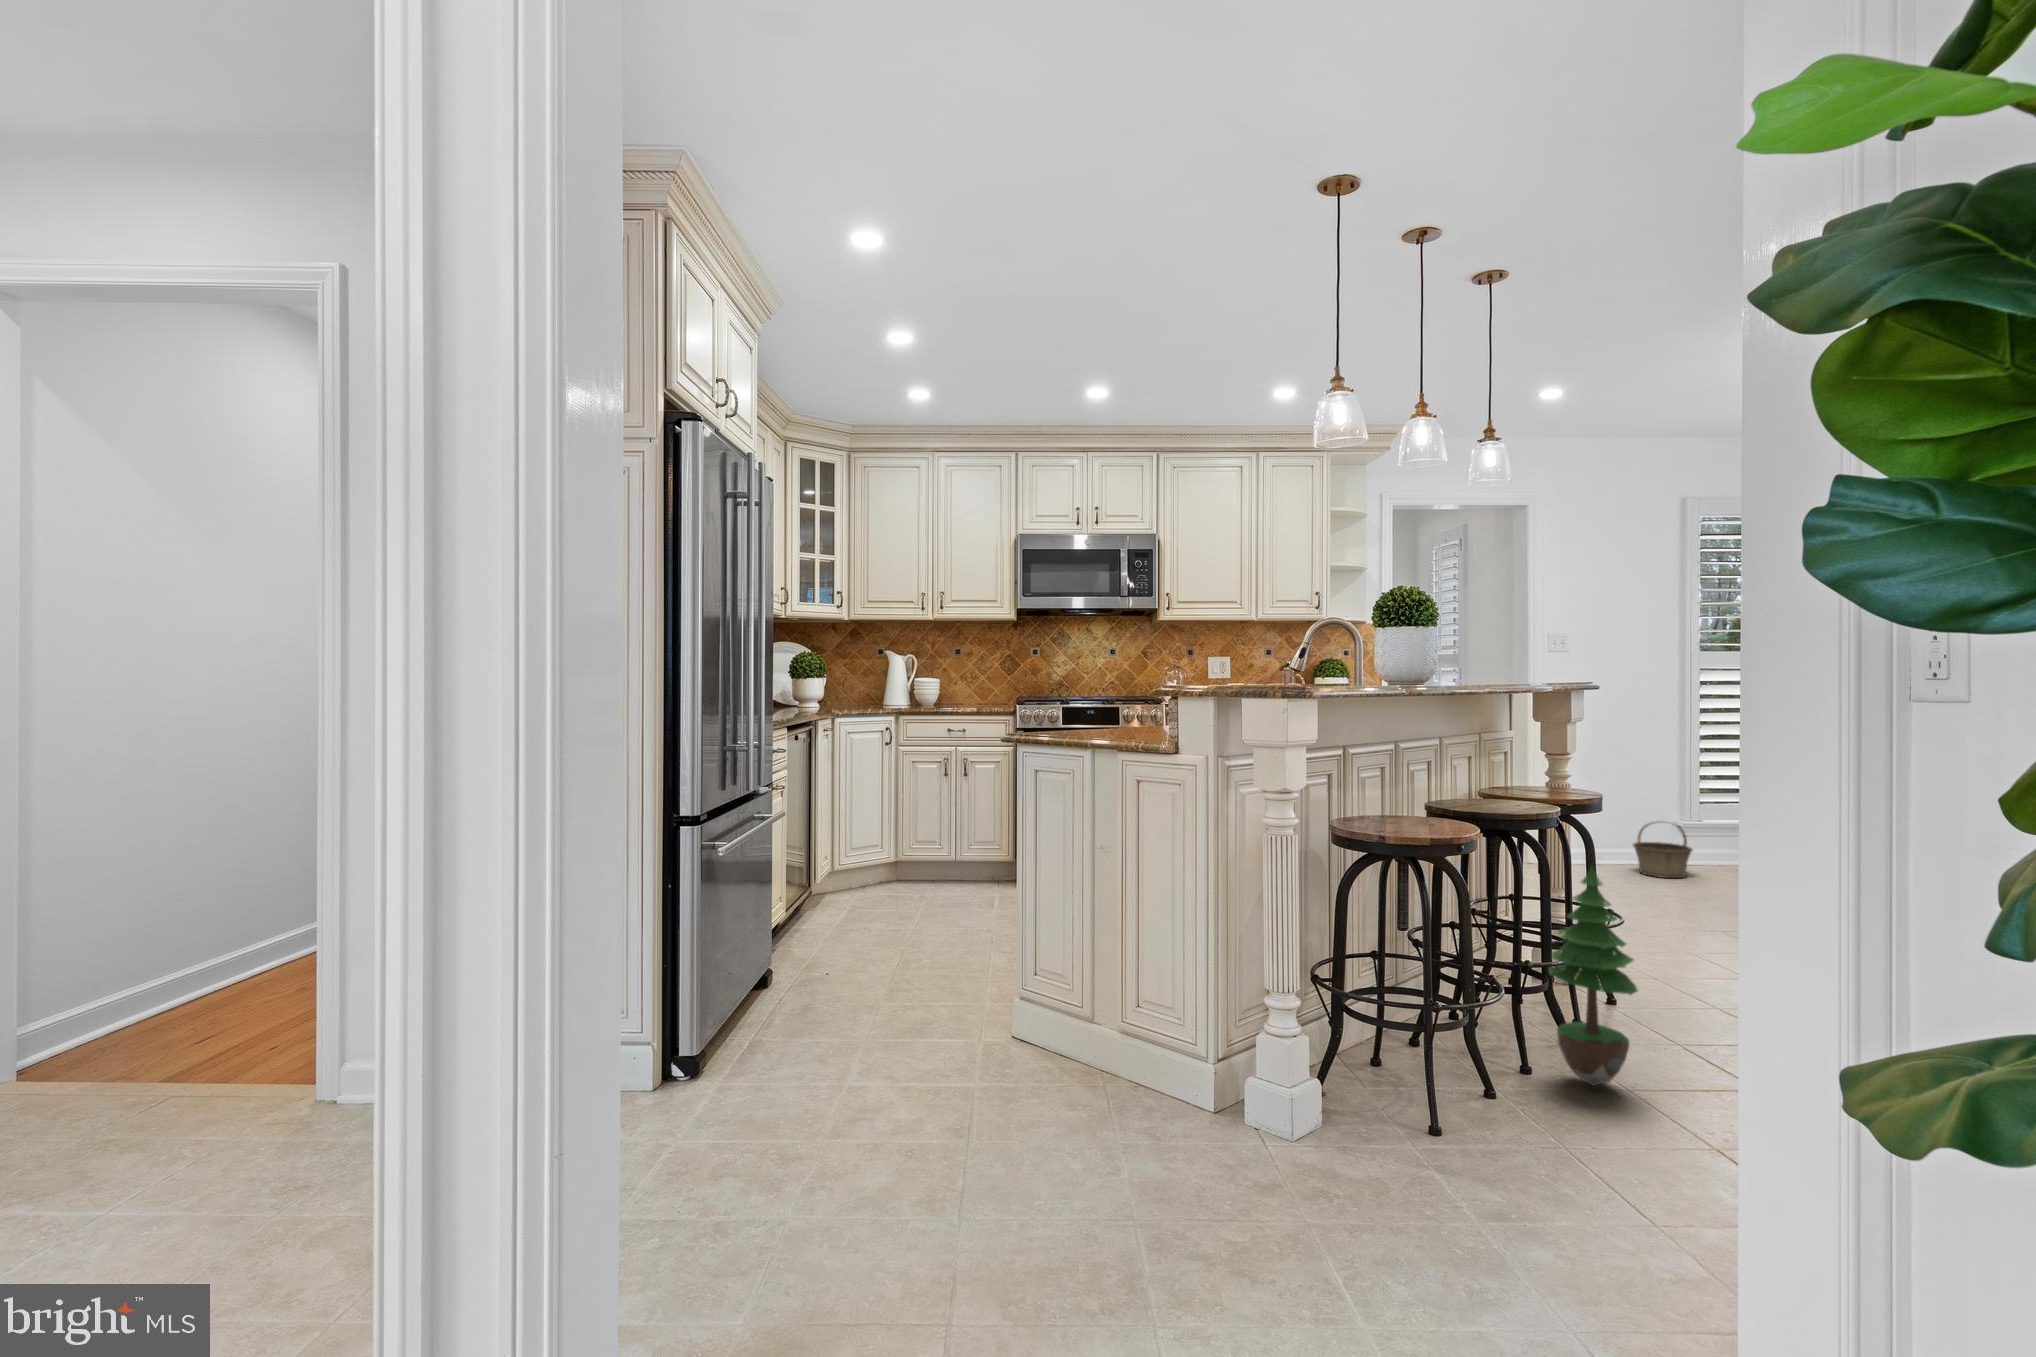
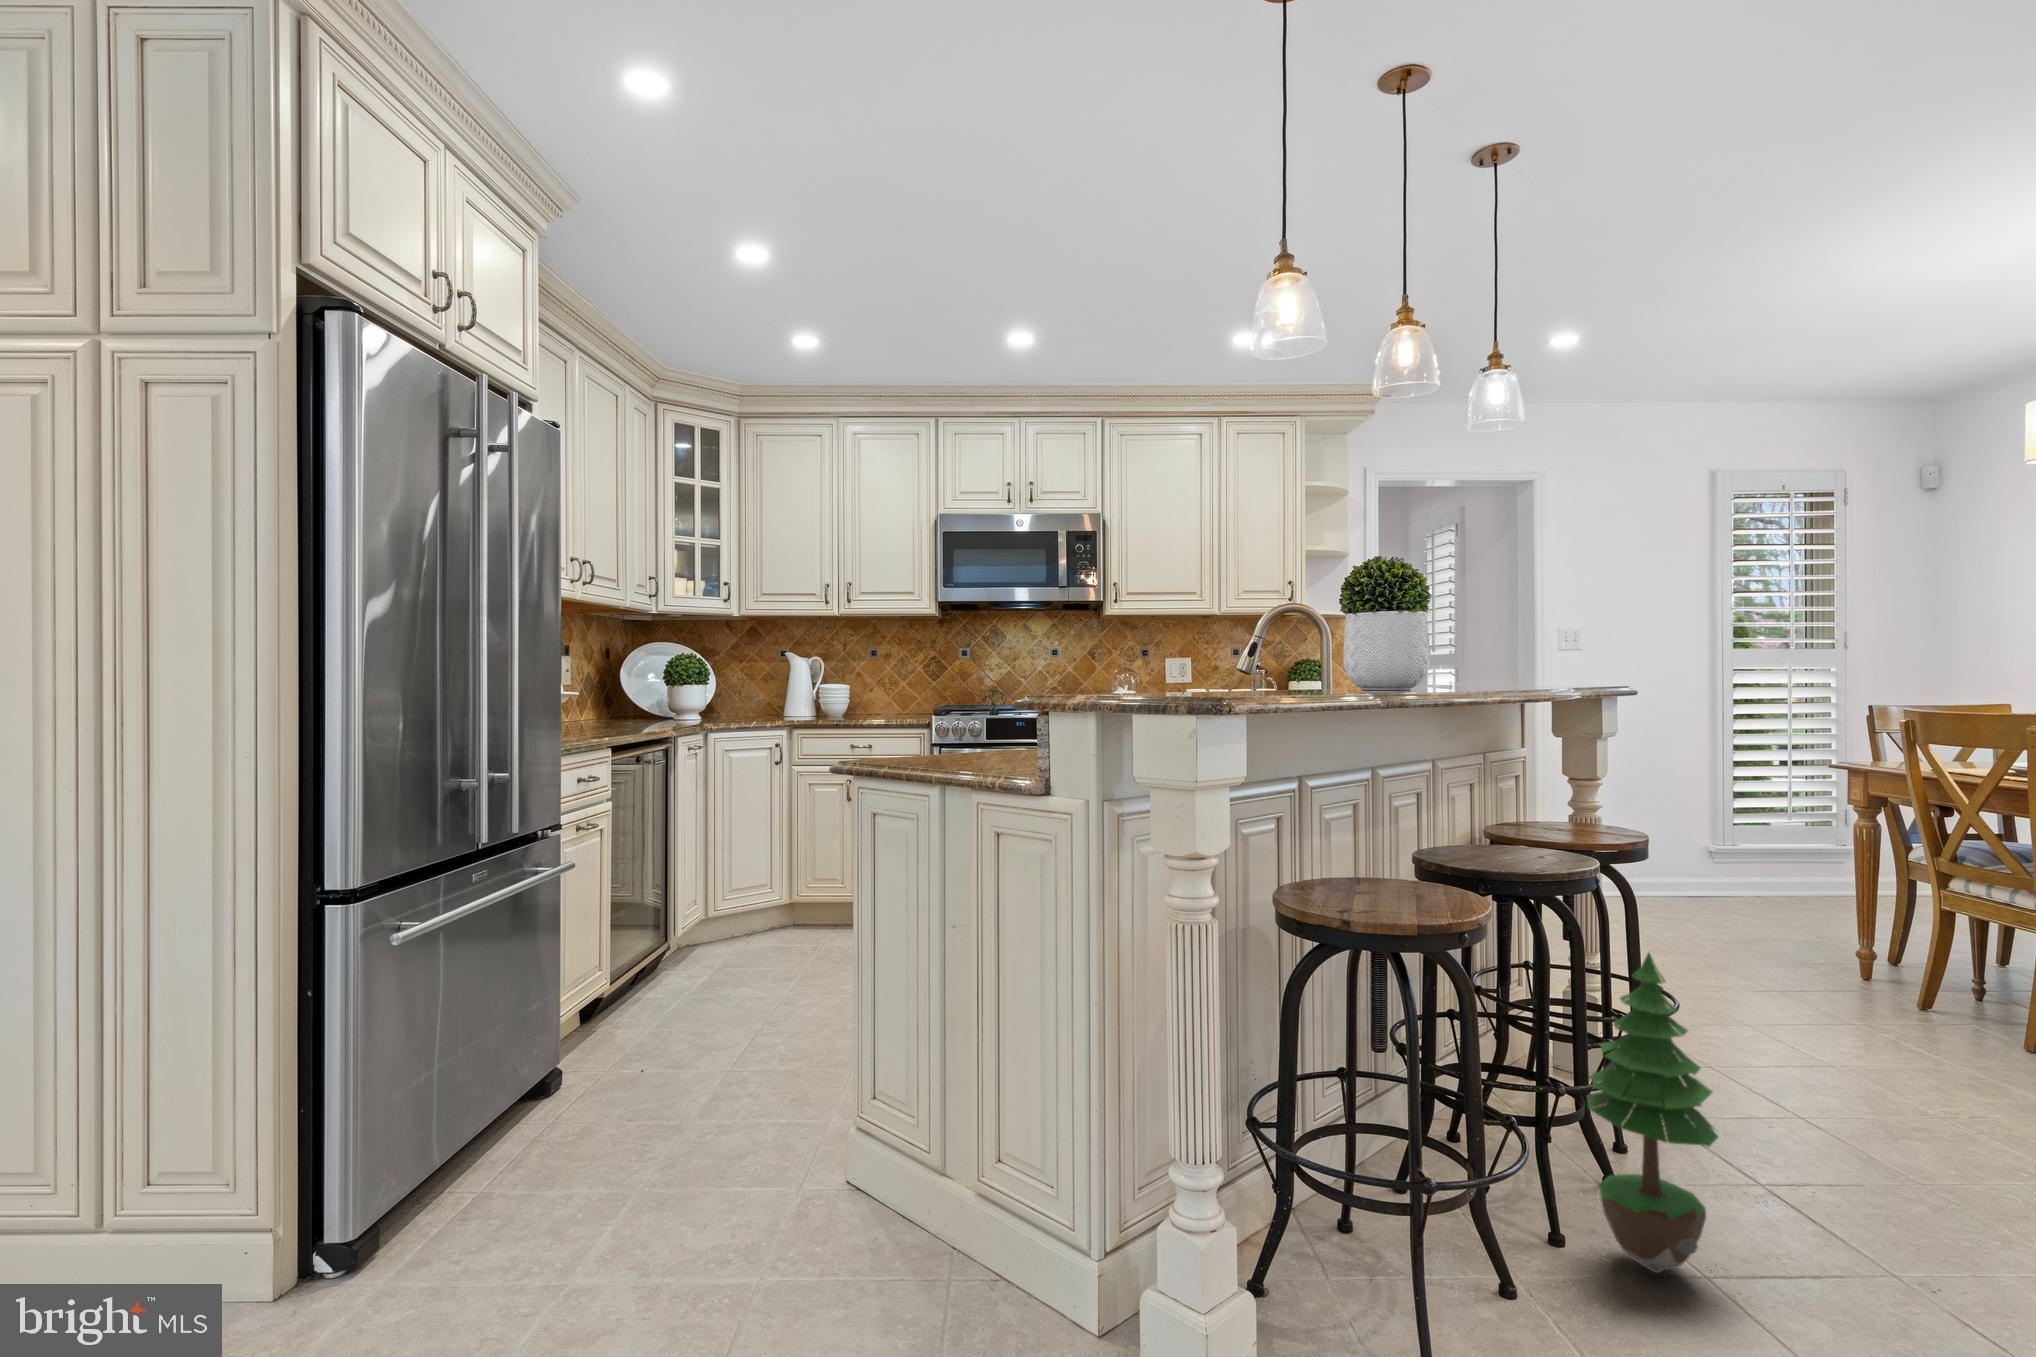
basket: present [1633,822,1692,878] -> none [1666,850,1738,918]

